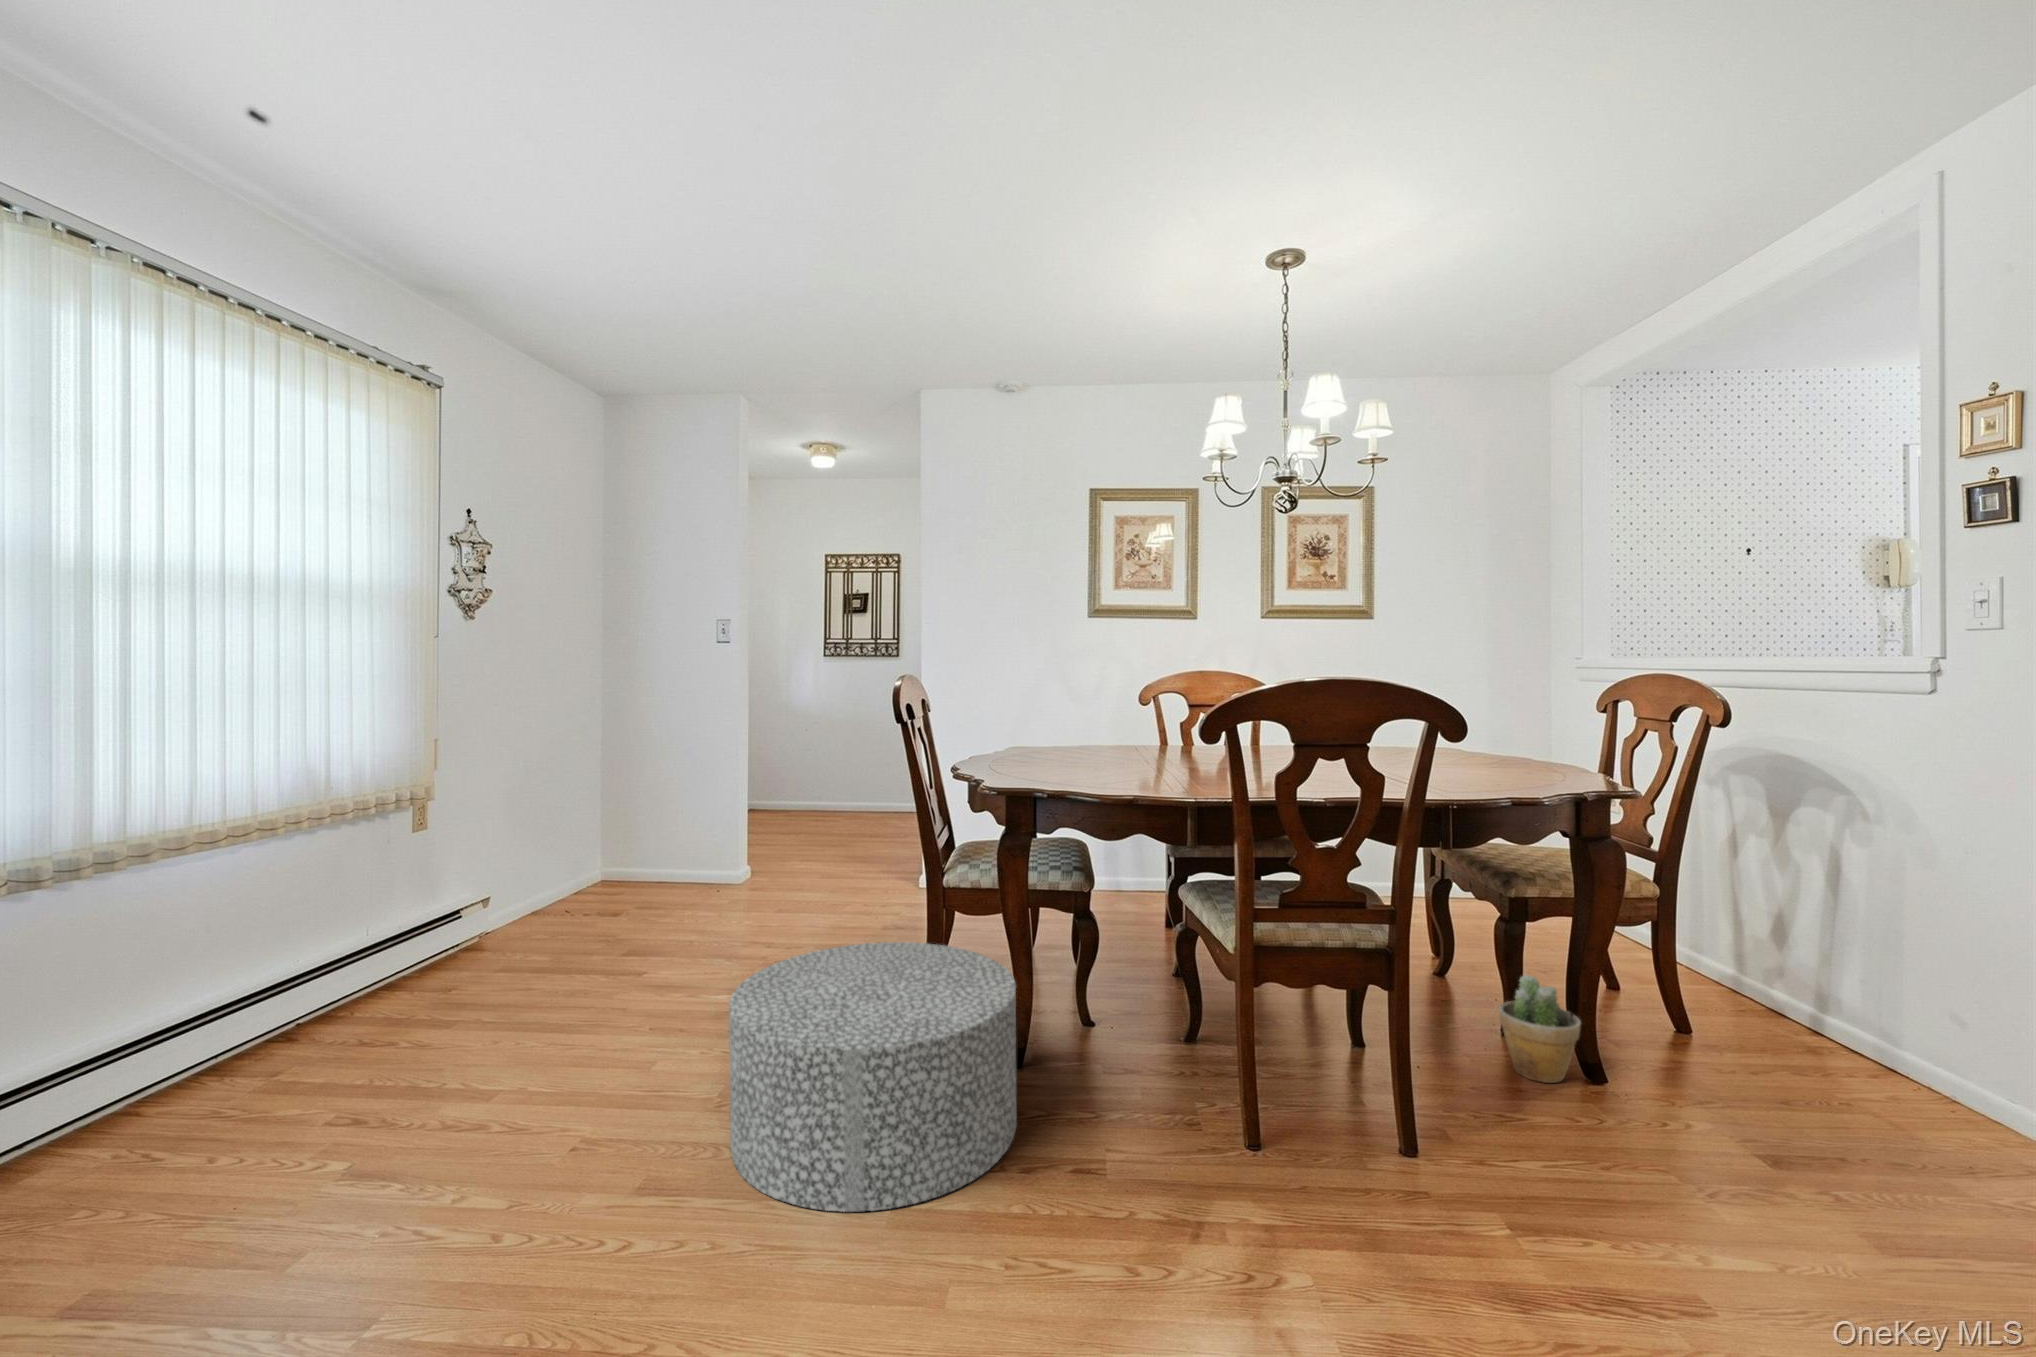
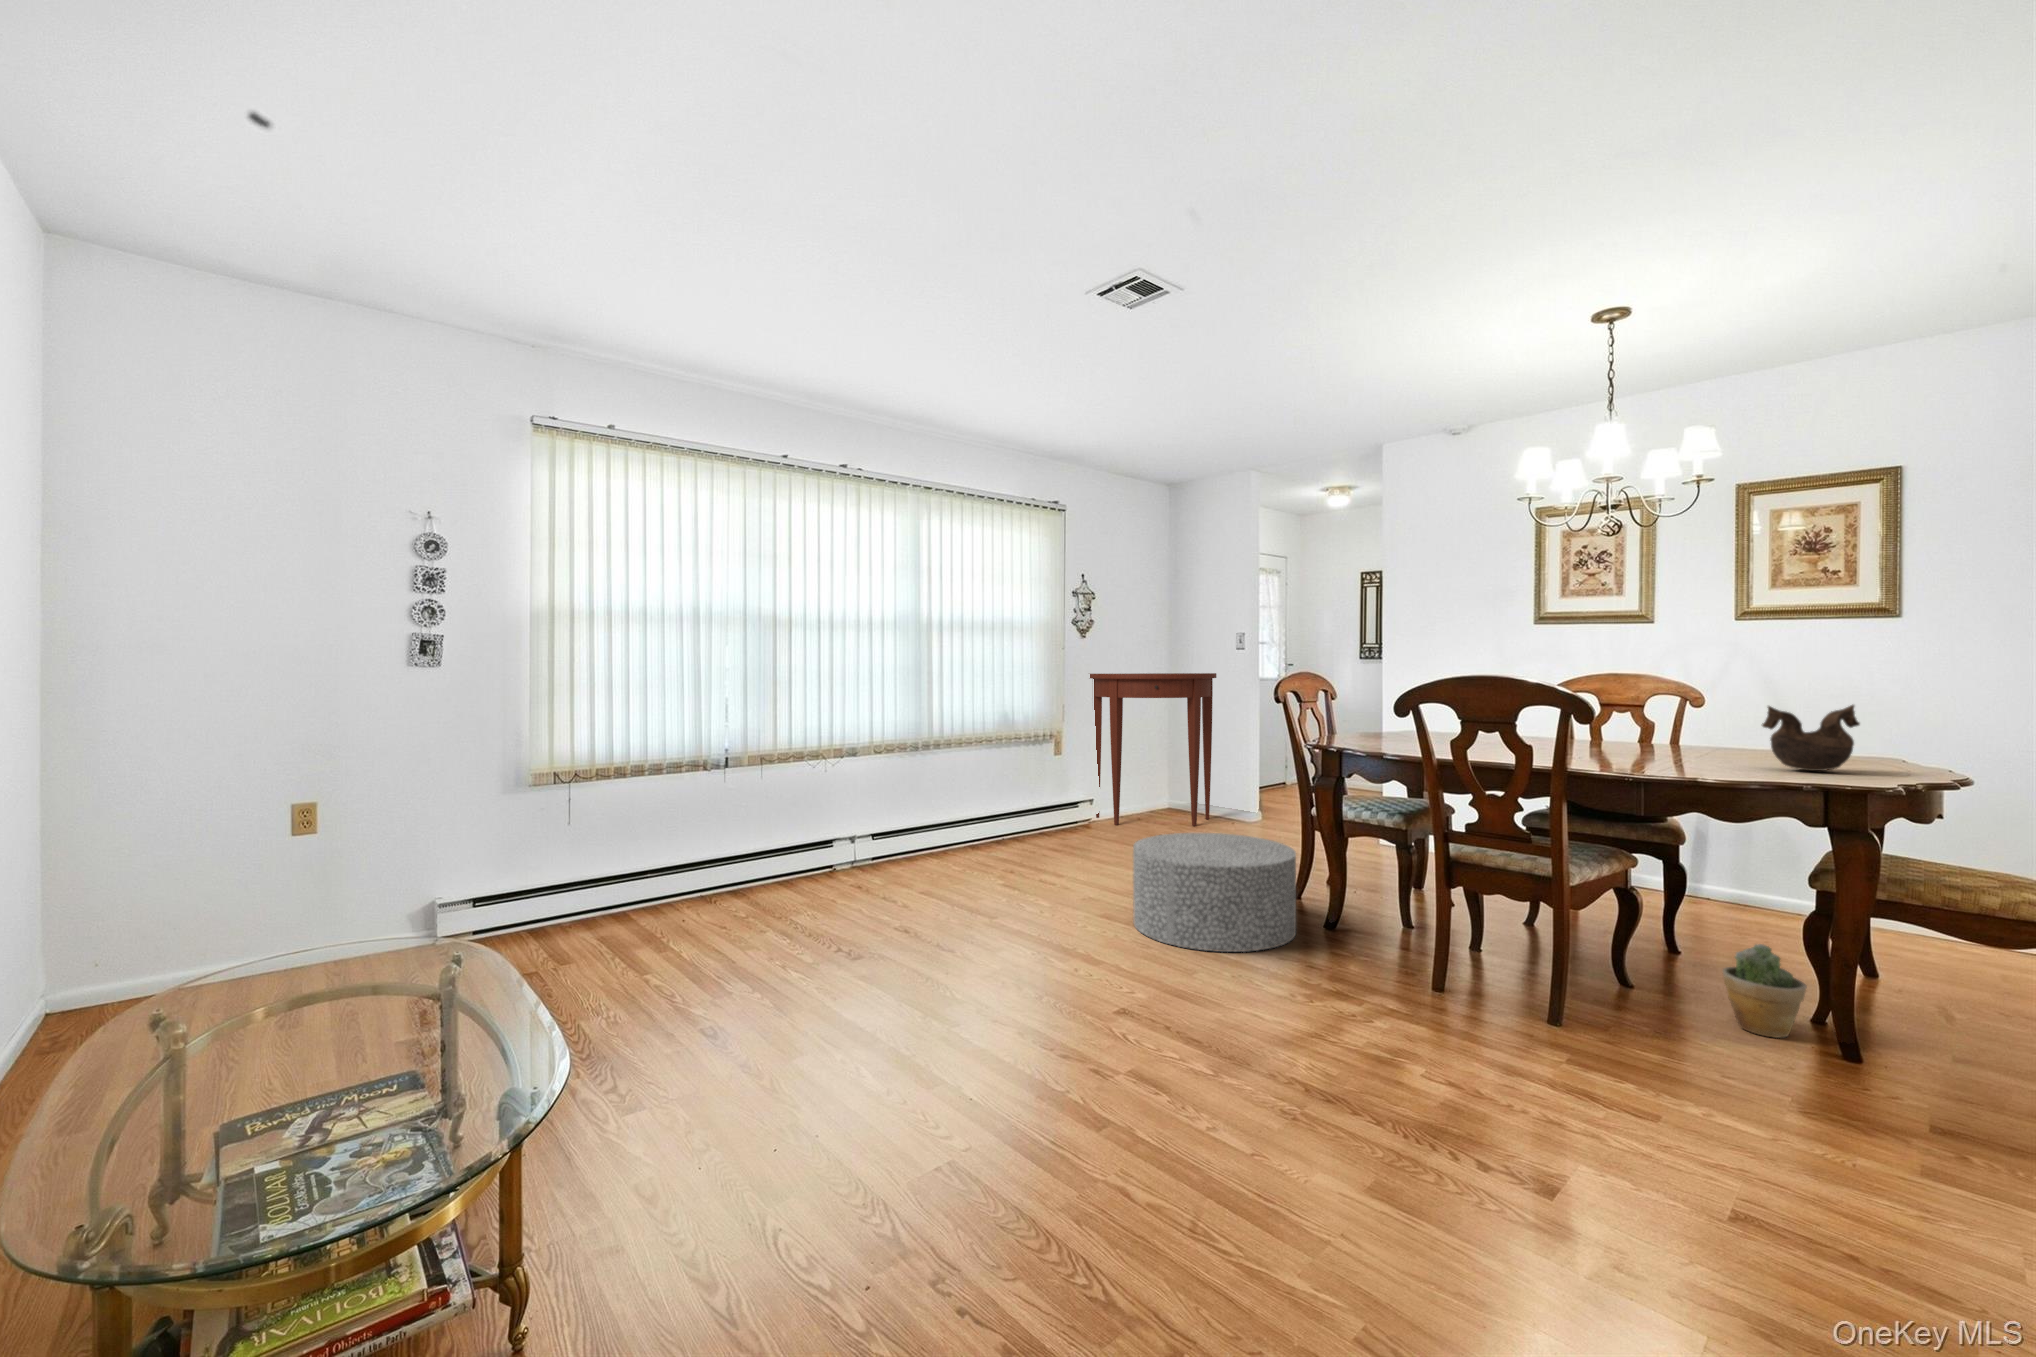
console table: none [472,677,694,931] -> present [1090,673,1216,826]
decorative bowl: none [1490,702,1567,775] -> present [1762,705,1860,771]

